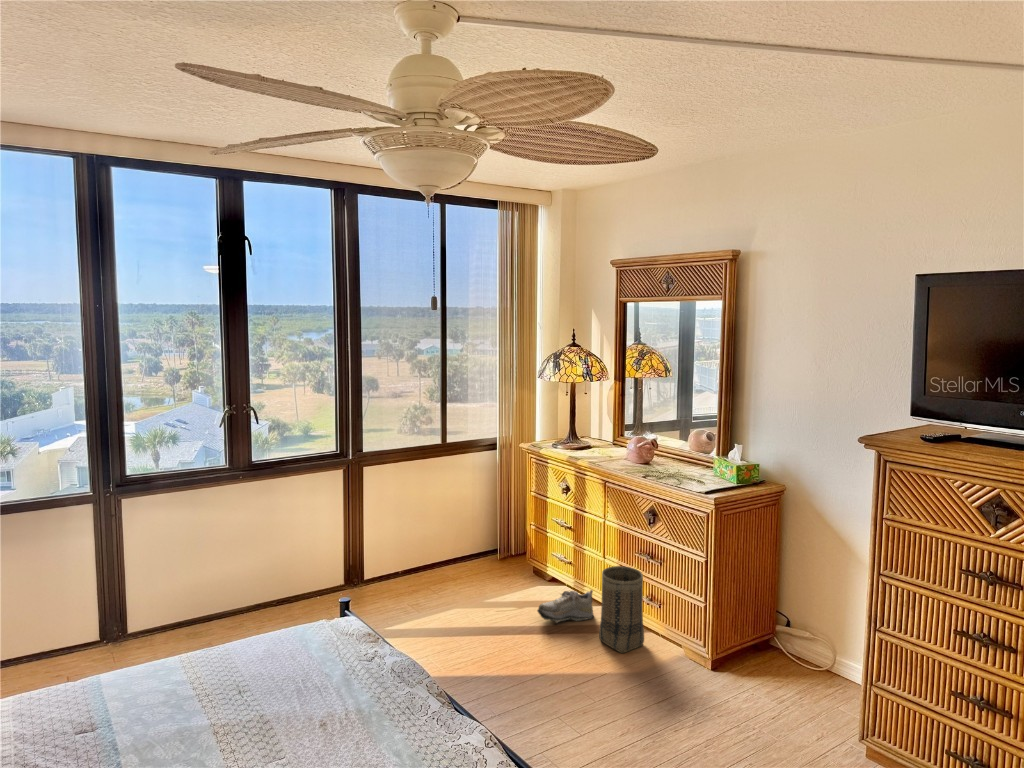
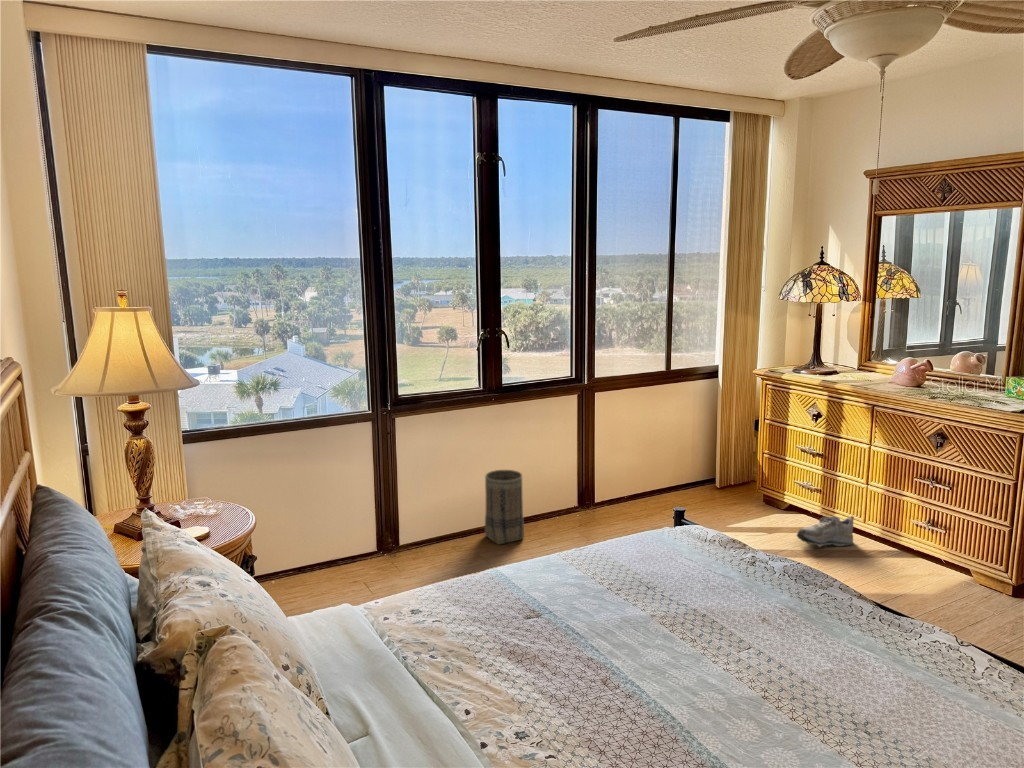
basket: present [599,566,644,653] -> present [485,470,524,544]

